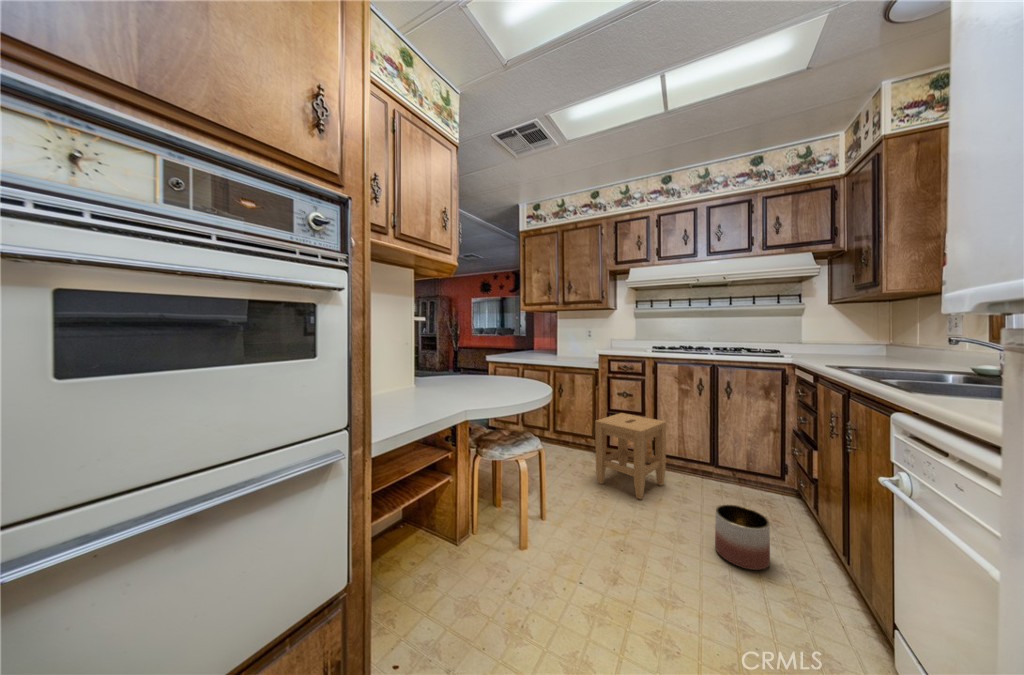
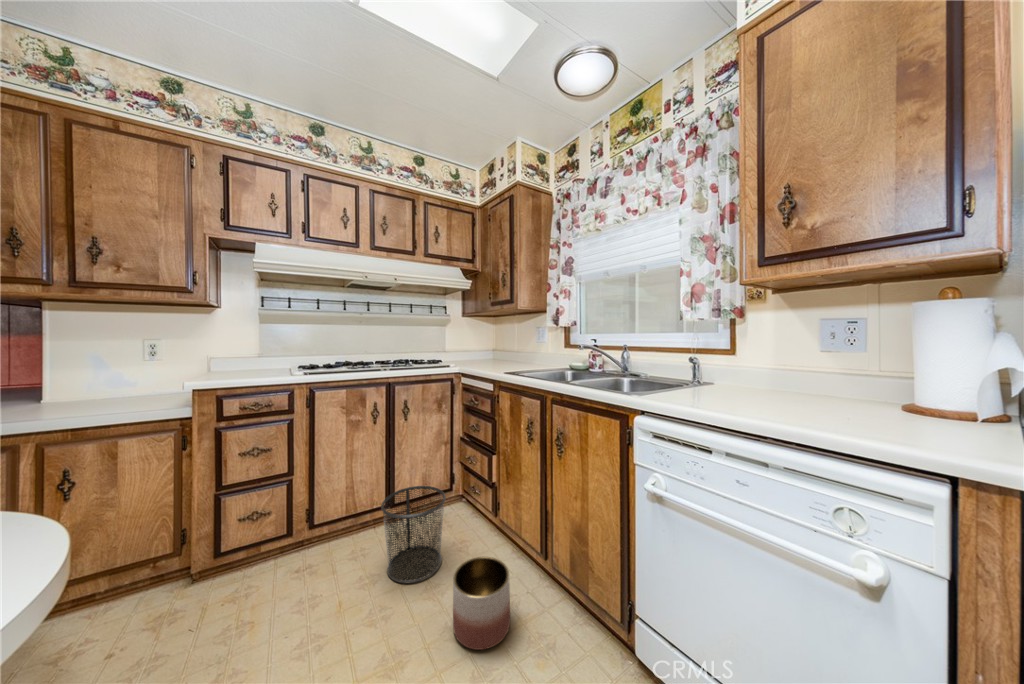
stool: present [595,413,666,499] -> none [208,477,344,655]
waste bin: none [687,446,744,516] -> present [381,486,446,583]

